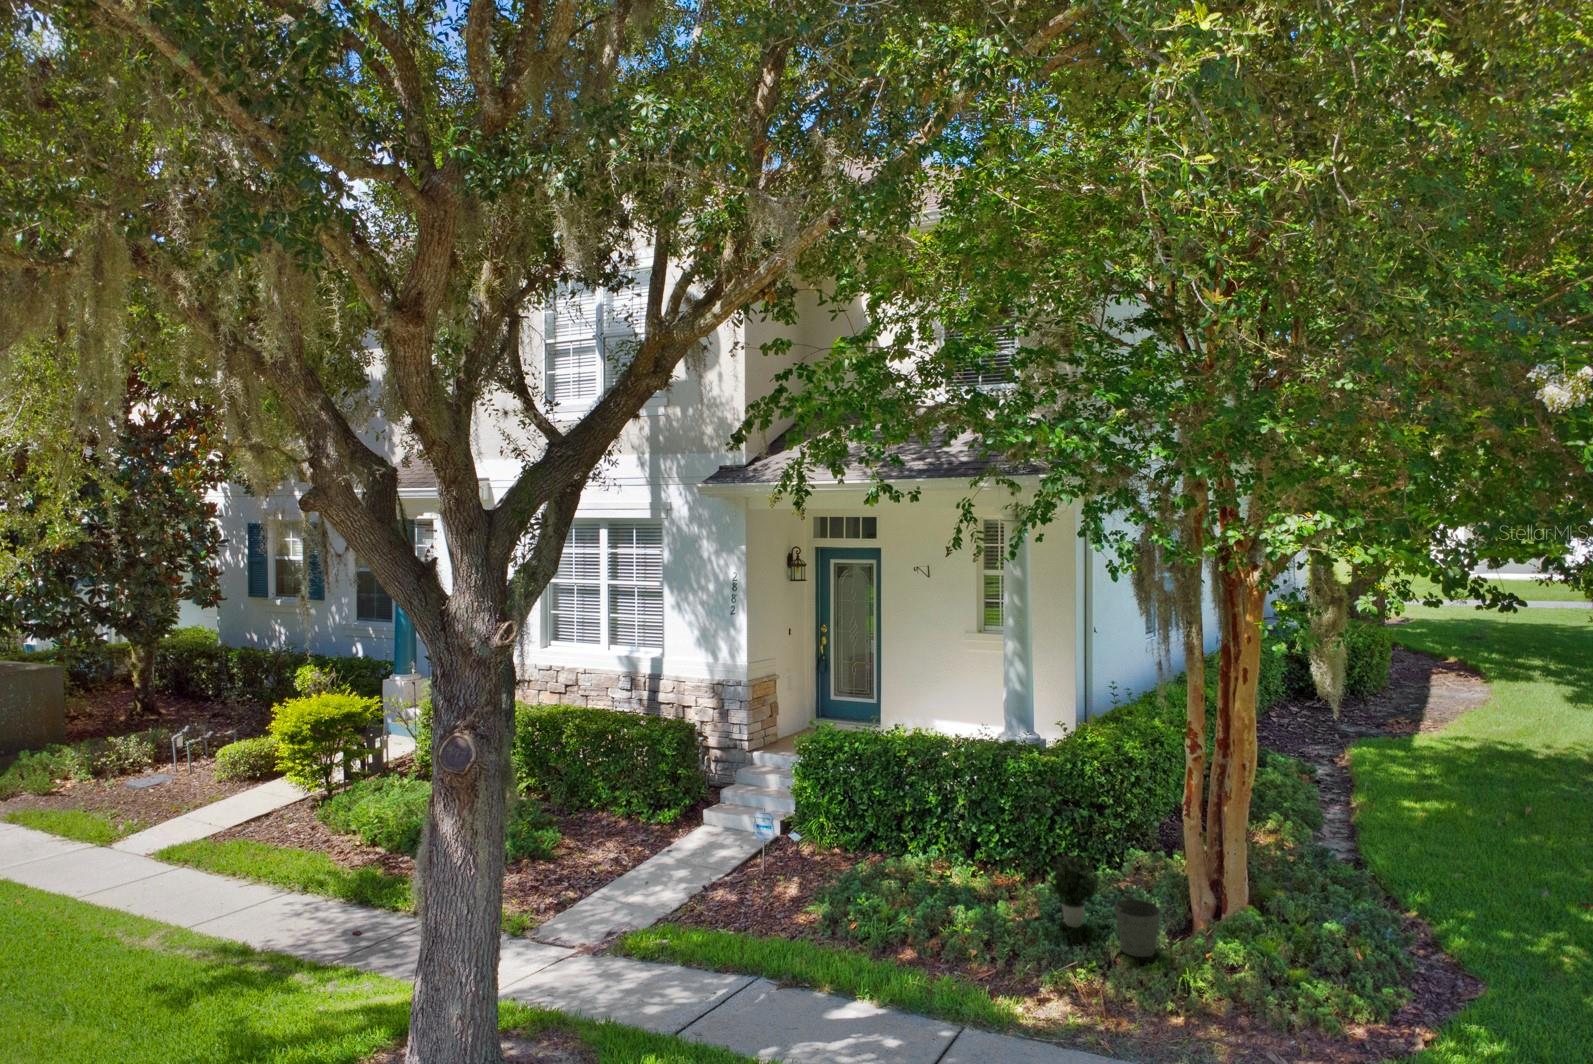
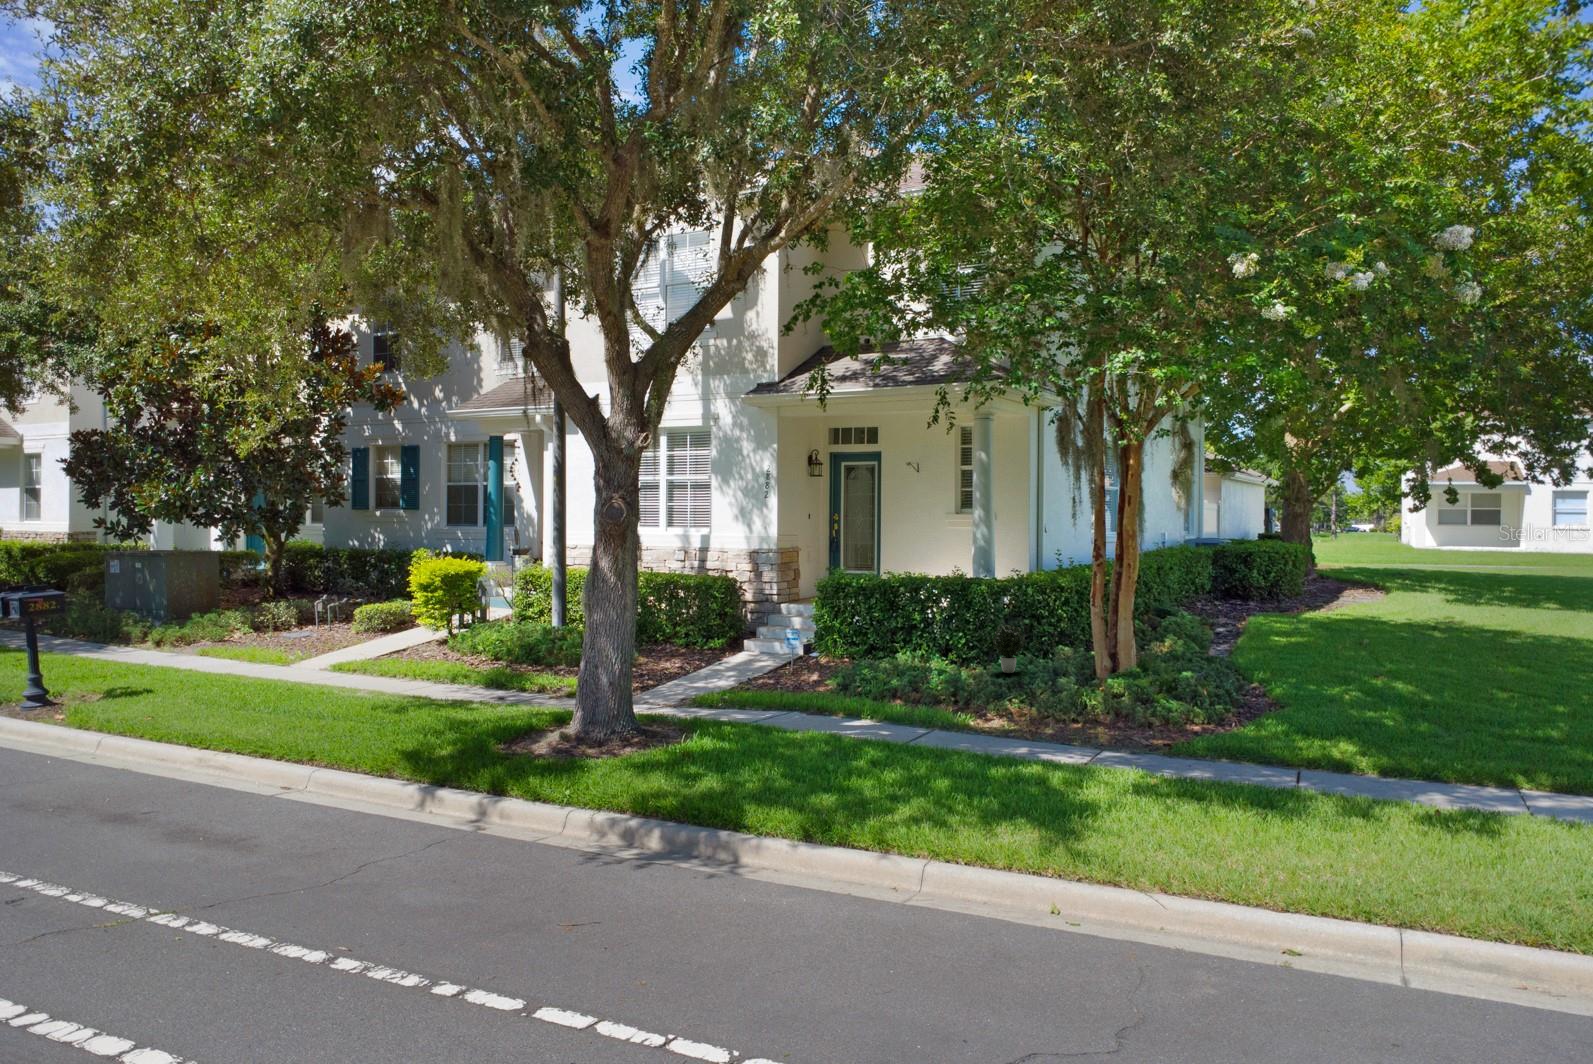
bucket: present [1115,899,1161,957] -> none [1033,647,1063,679]

